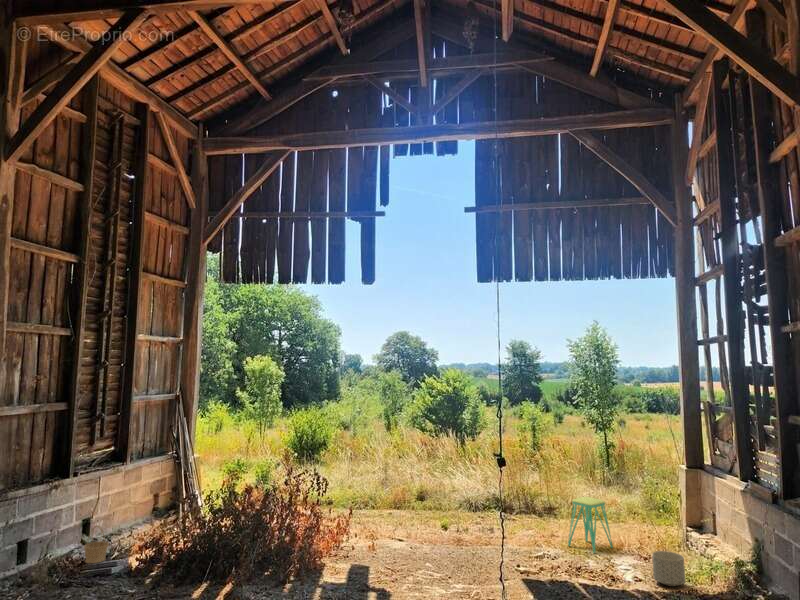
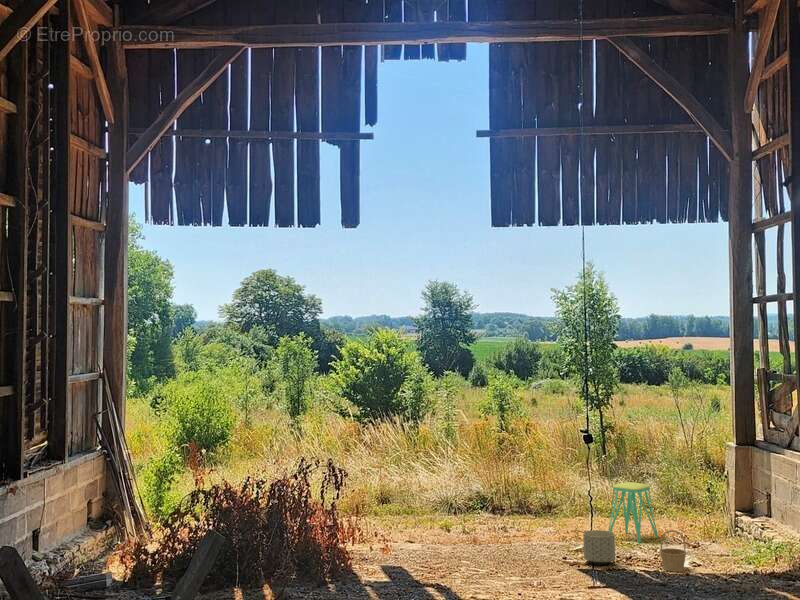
basket: present [84,526,109,563] -> present [660,530,687,571]
planter: present [652,551,685,587] -> present [583,530,615,565]

